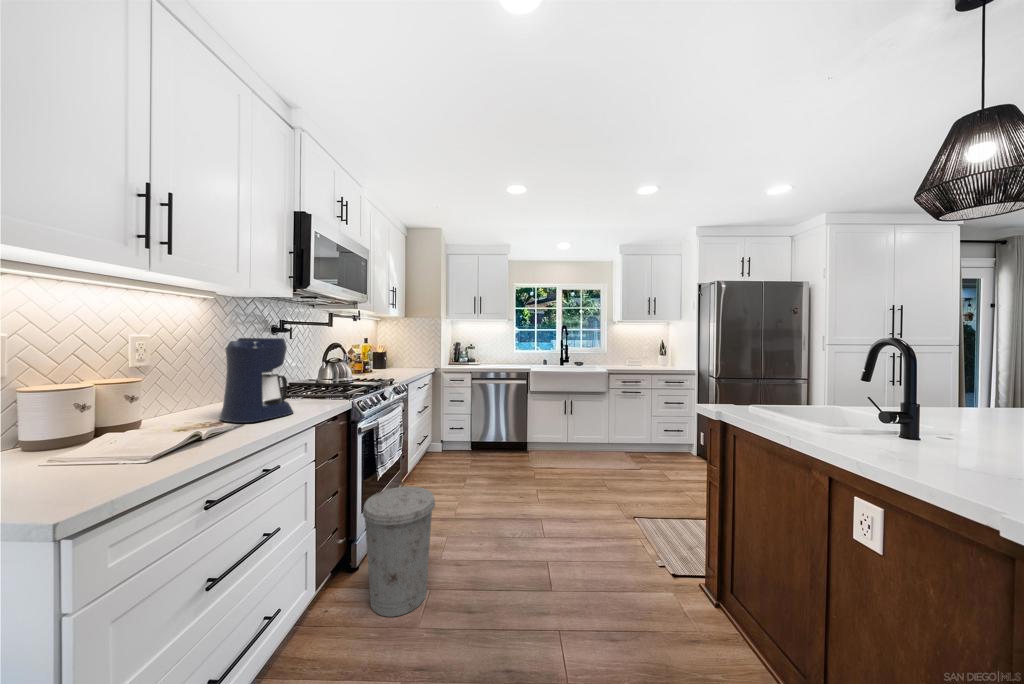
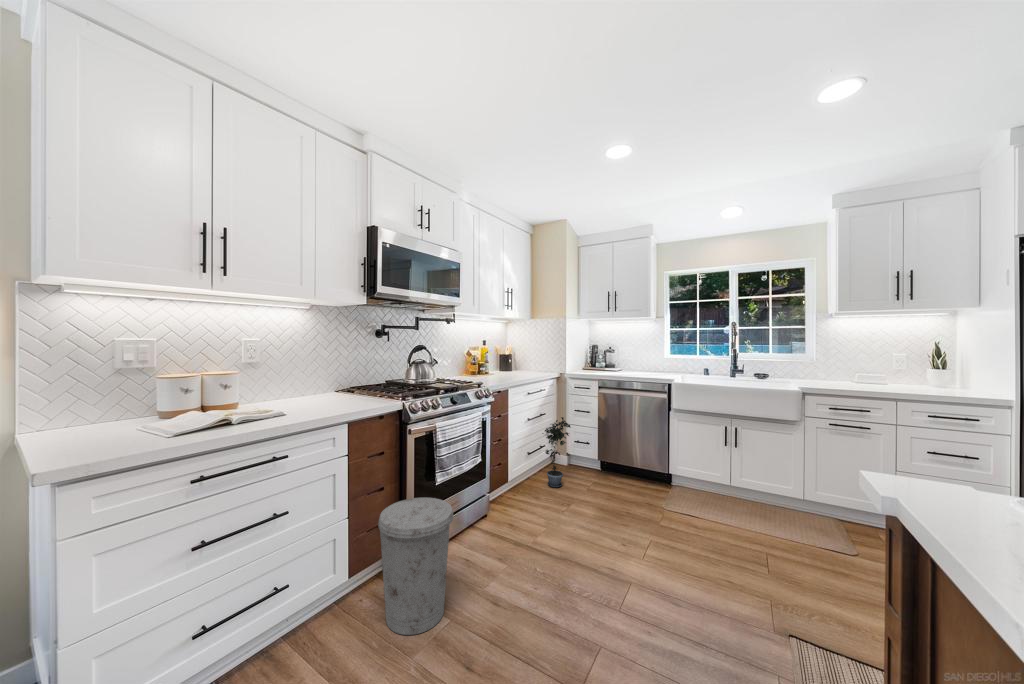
coffee maker: present [219,338,293,423] -> none [275,341,333,414]
potted plant: none [430,406,458,469] -> present [542,417,570,487]

